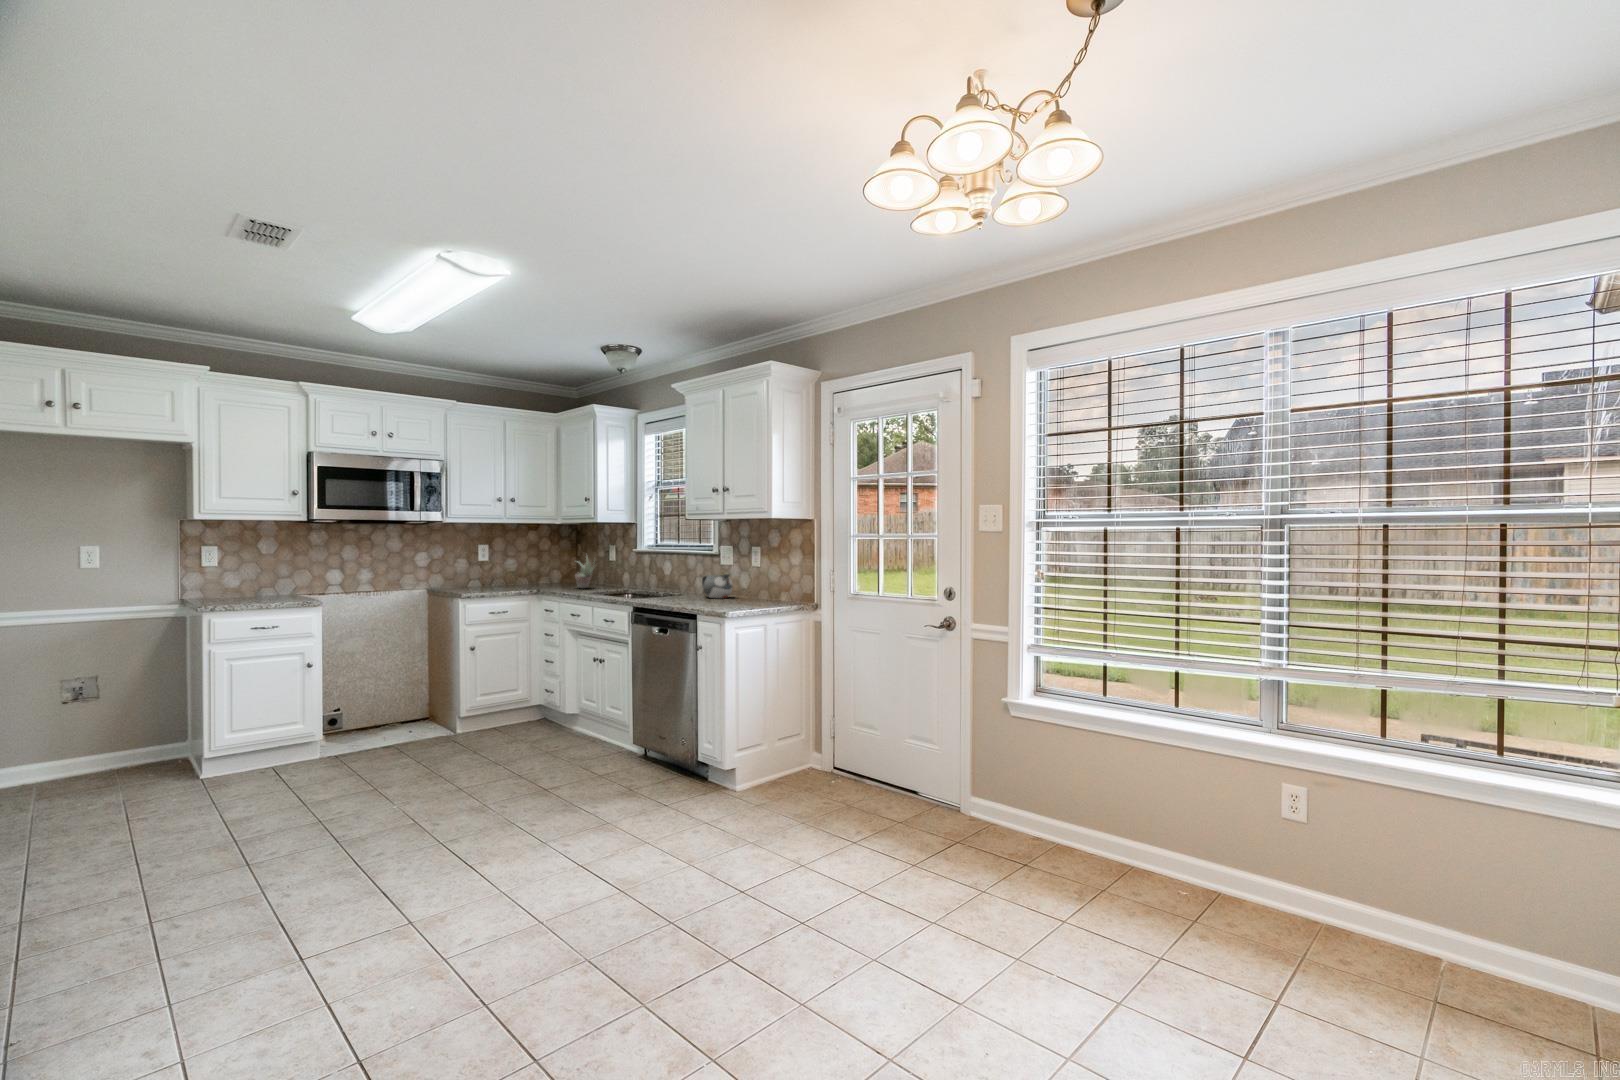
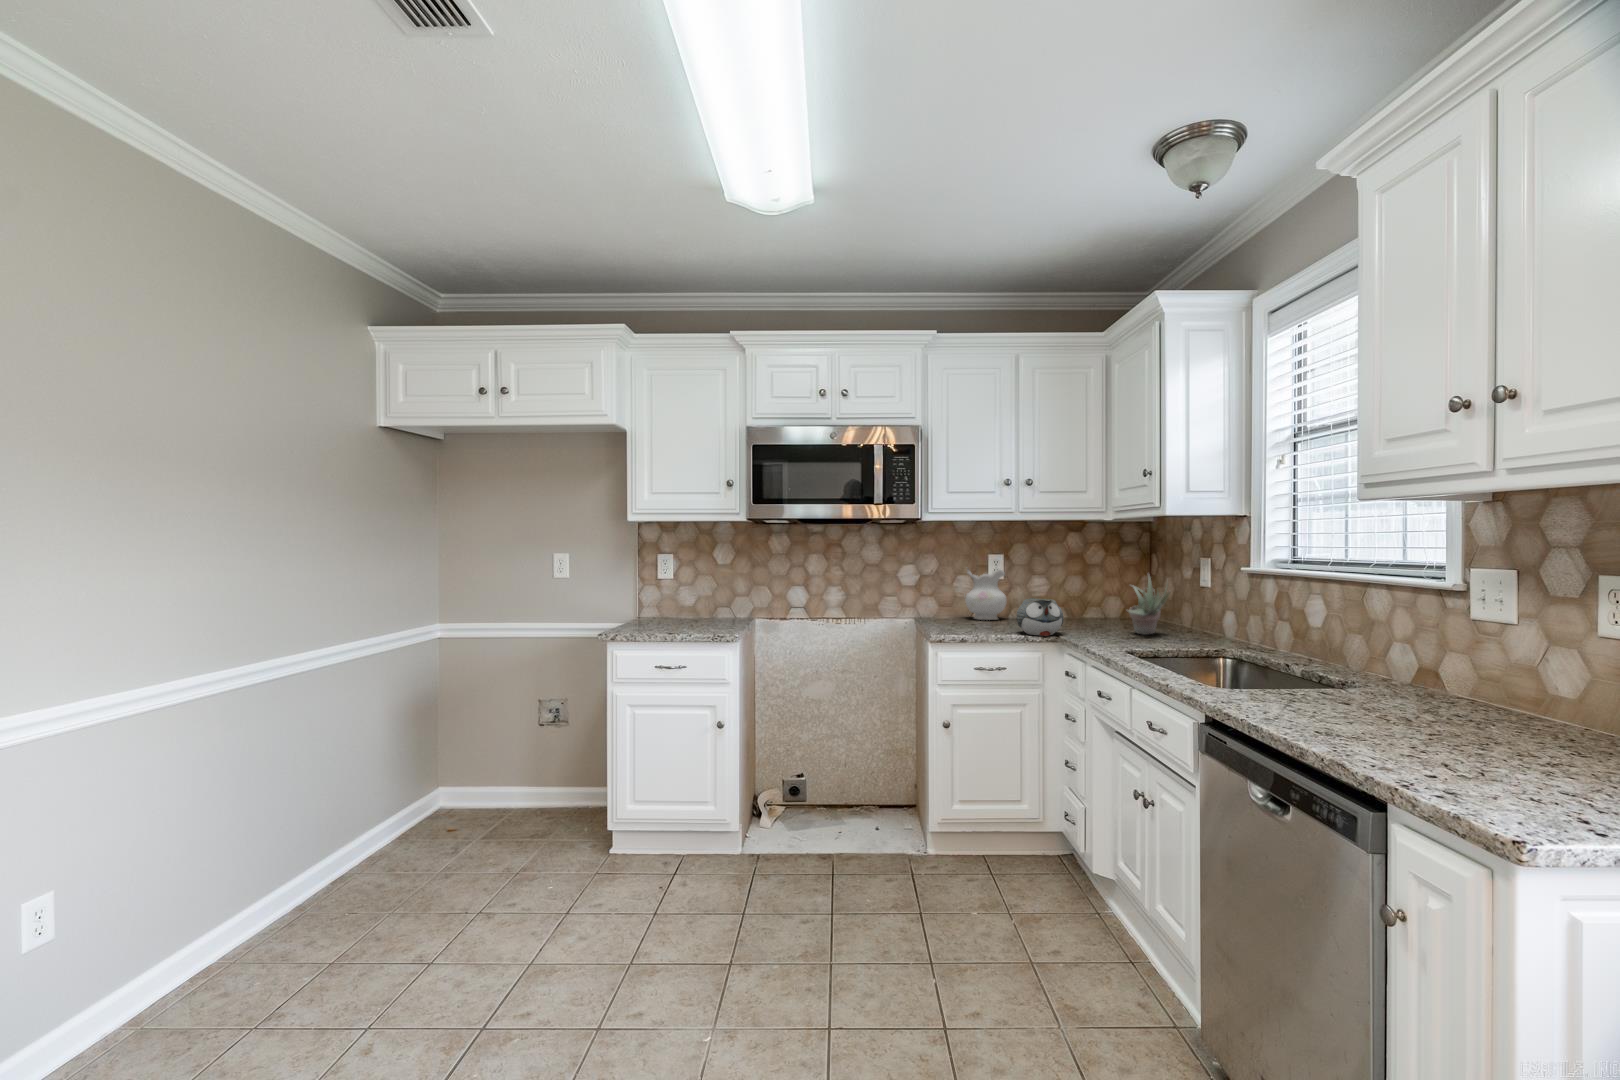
ceramic pitcher: none [459,553,492,588] -> present [964,569,1007,620]
teapot: present [702,574,733,598] -> present [1016,598,1064,636]

